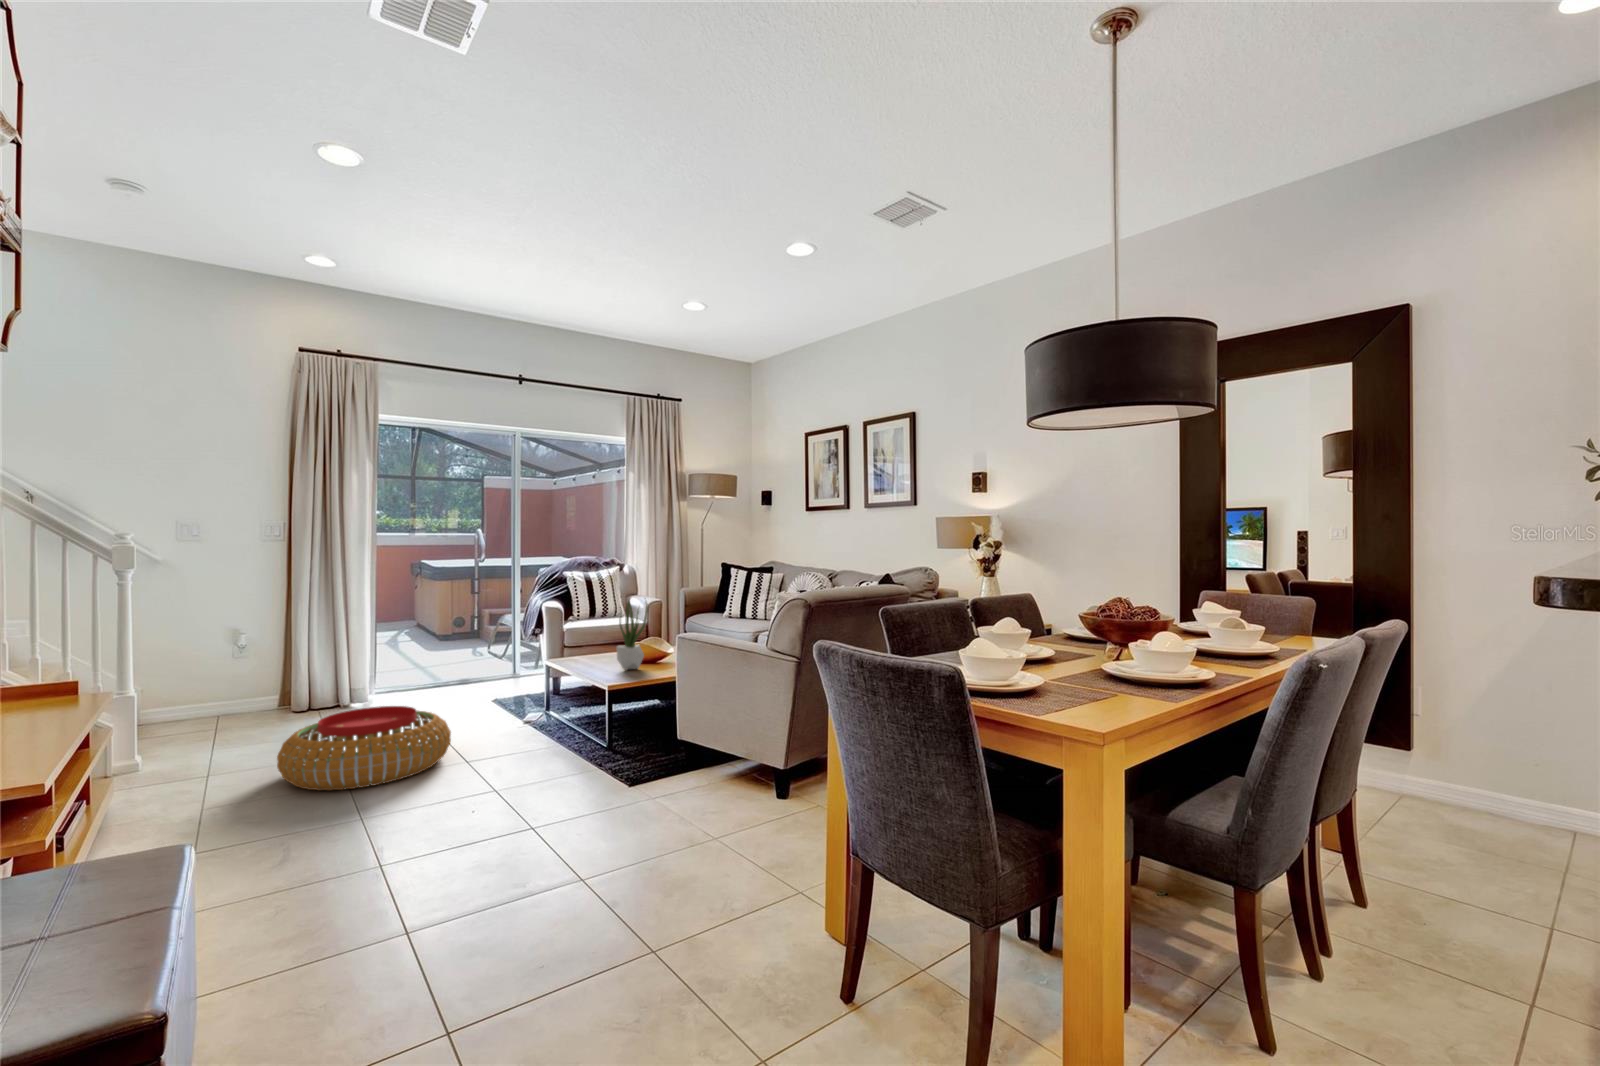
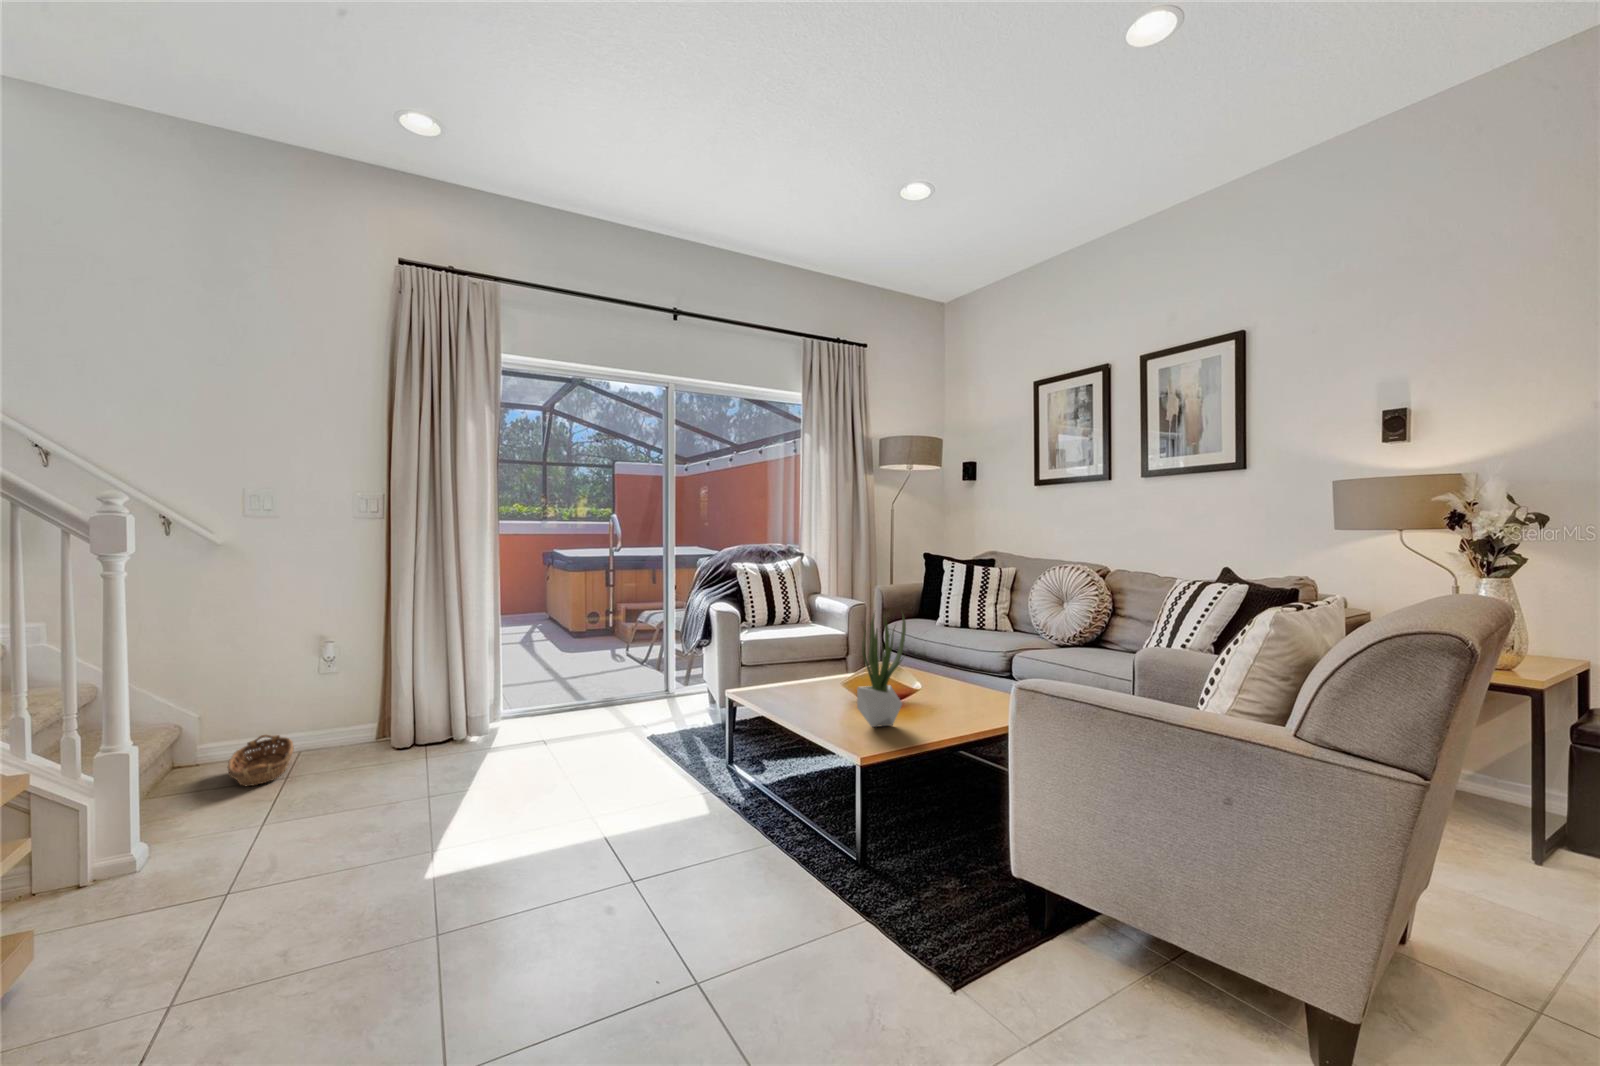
basket: none [161,703,225,740] -> present [227,735,294,786]
pouf: present [277,706,451,791] -> none [330,780,610,964]

